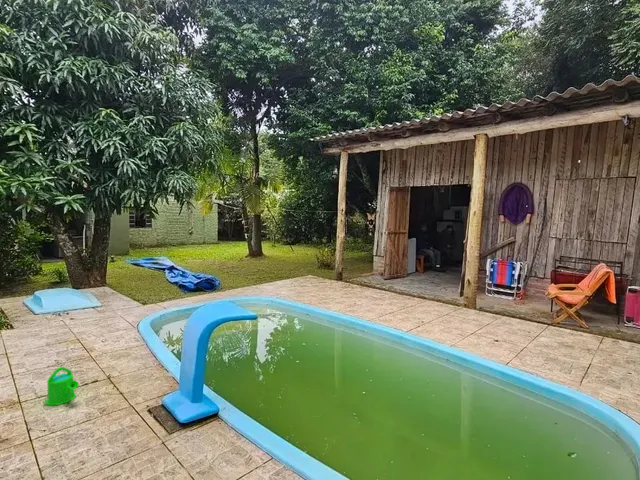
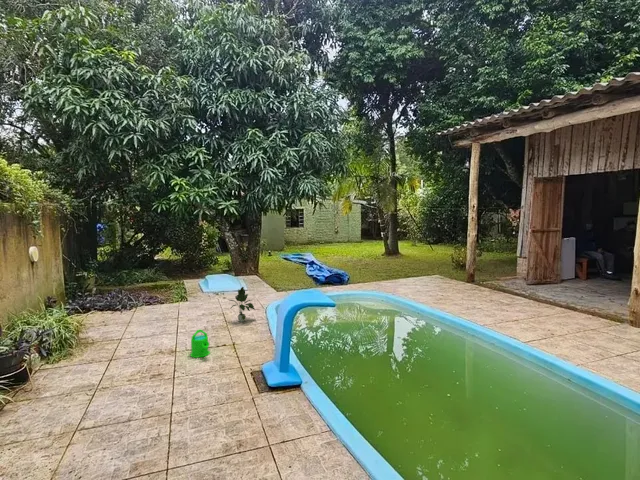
potted plant: none [88,305,126,349] -> present [230,287,255,322]

